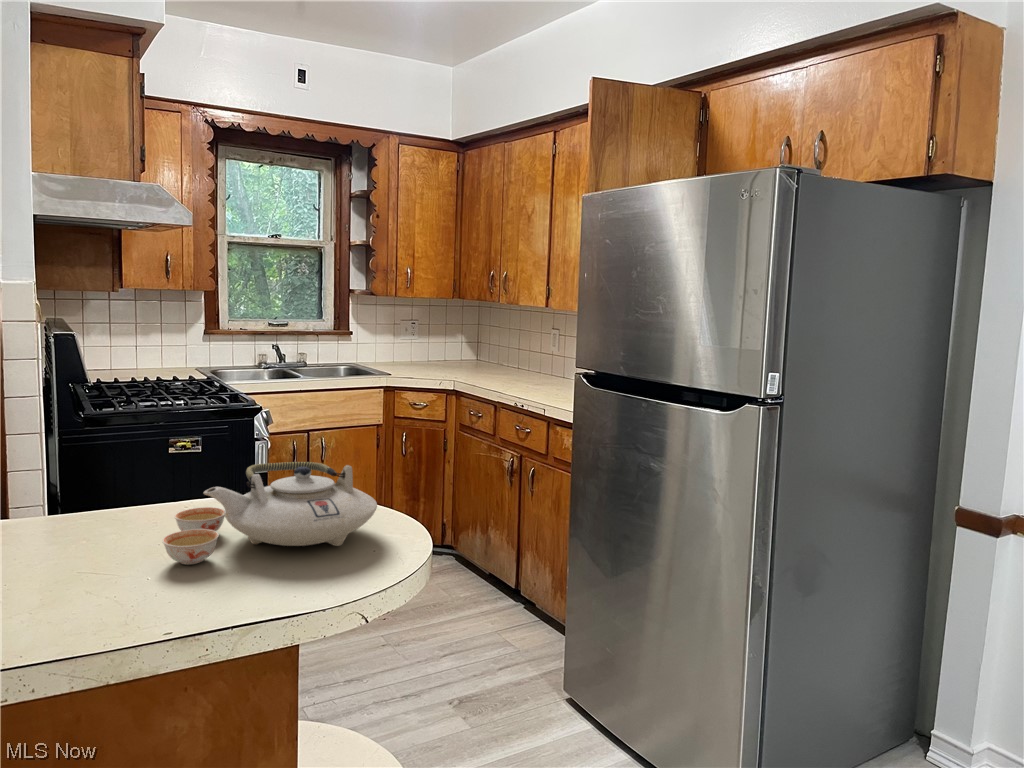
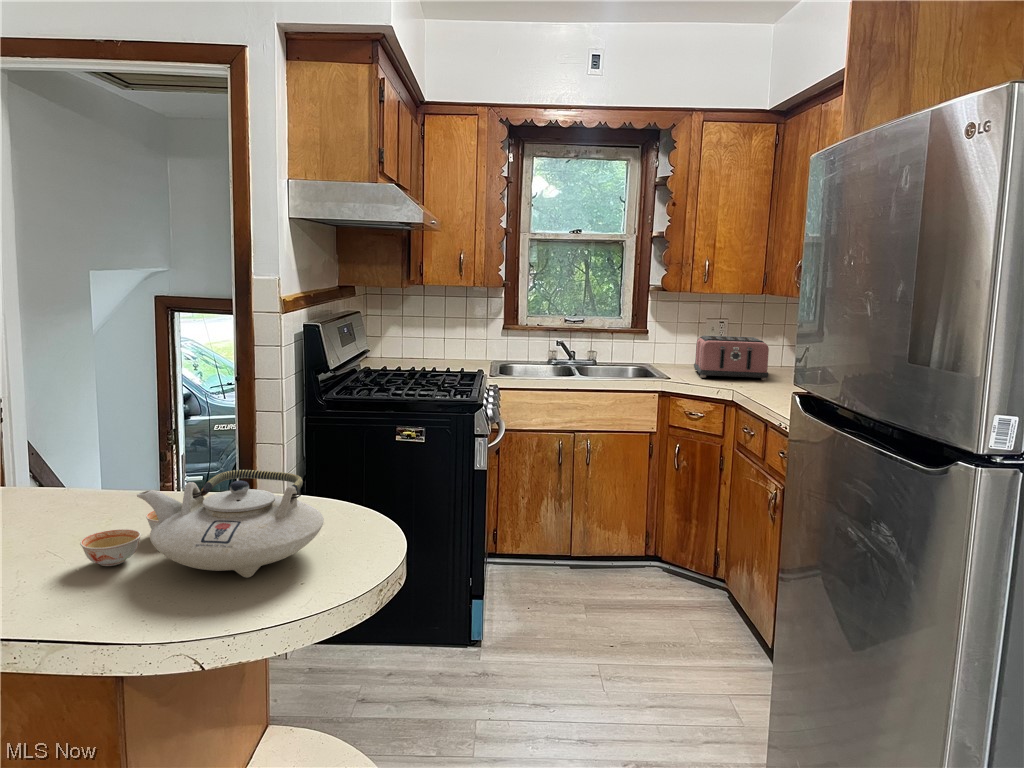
toaster: none [396,336,467,373] -> present [694,336,769,380]

